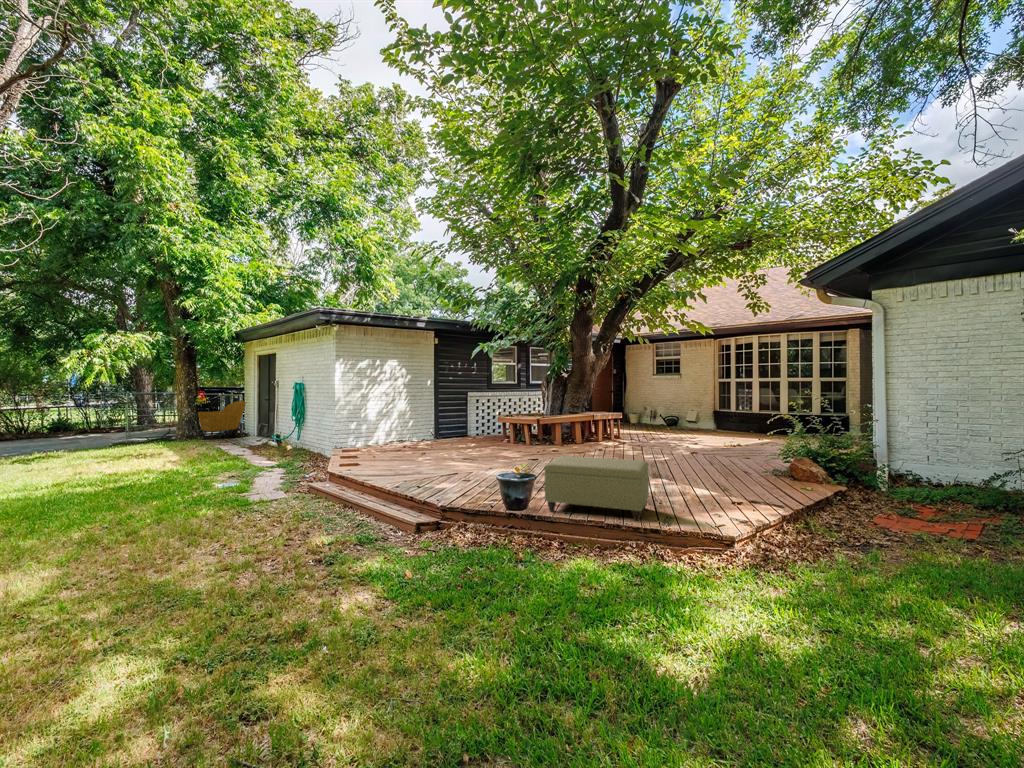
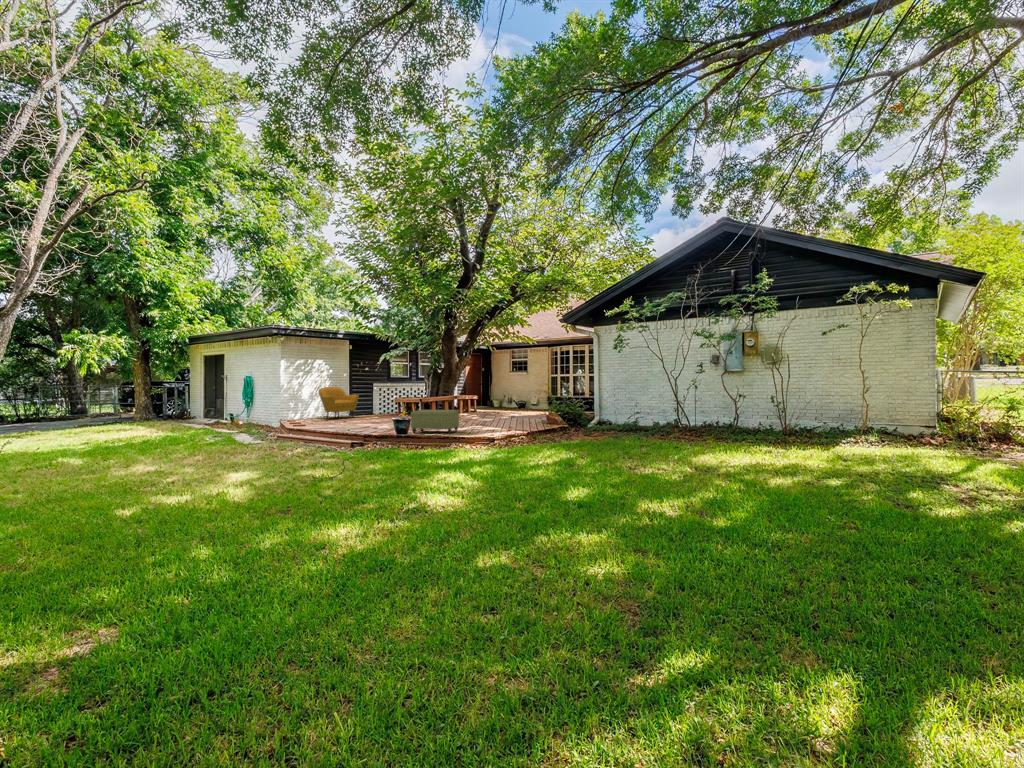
armchair: present [198,401,246,439] -> present [318,387,359,419]

